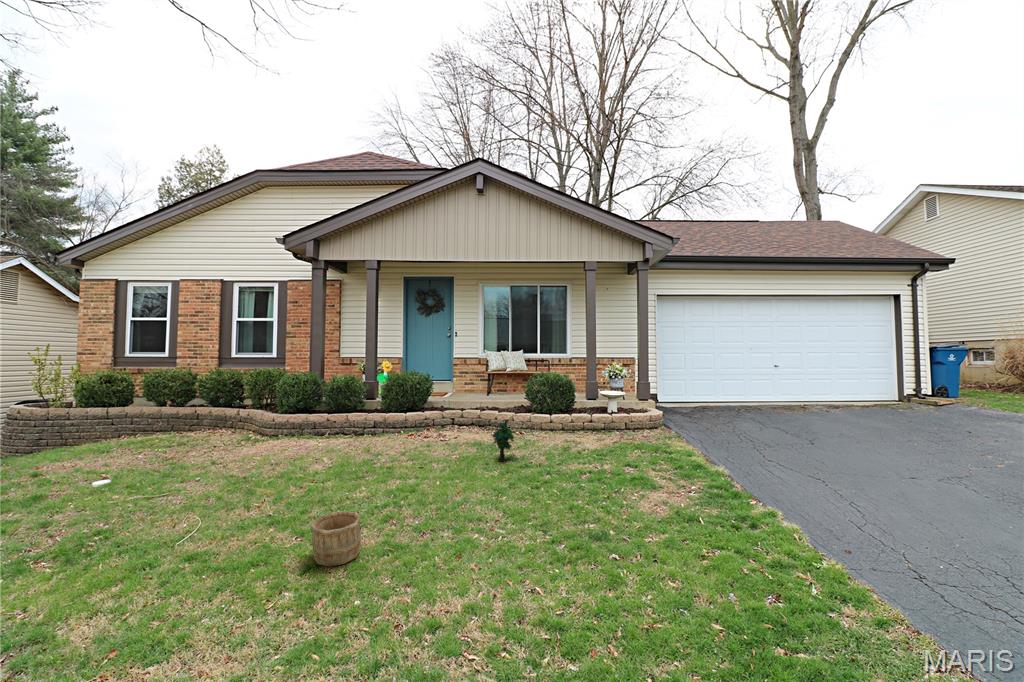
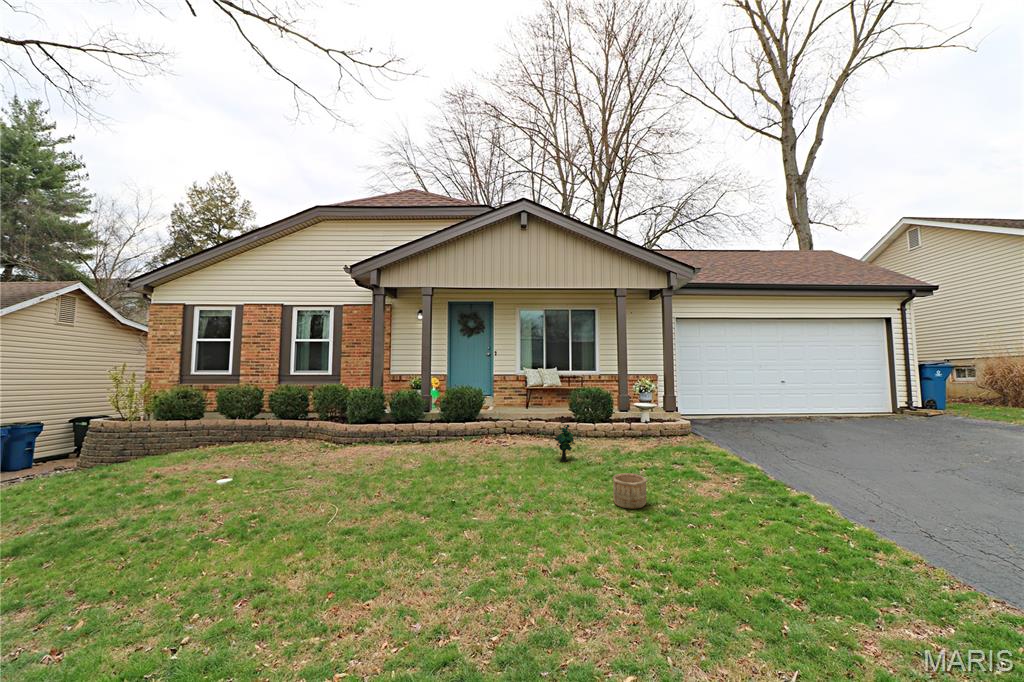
wooden bucket: present [310,511,361,567] -> present [612,473,647,509]

